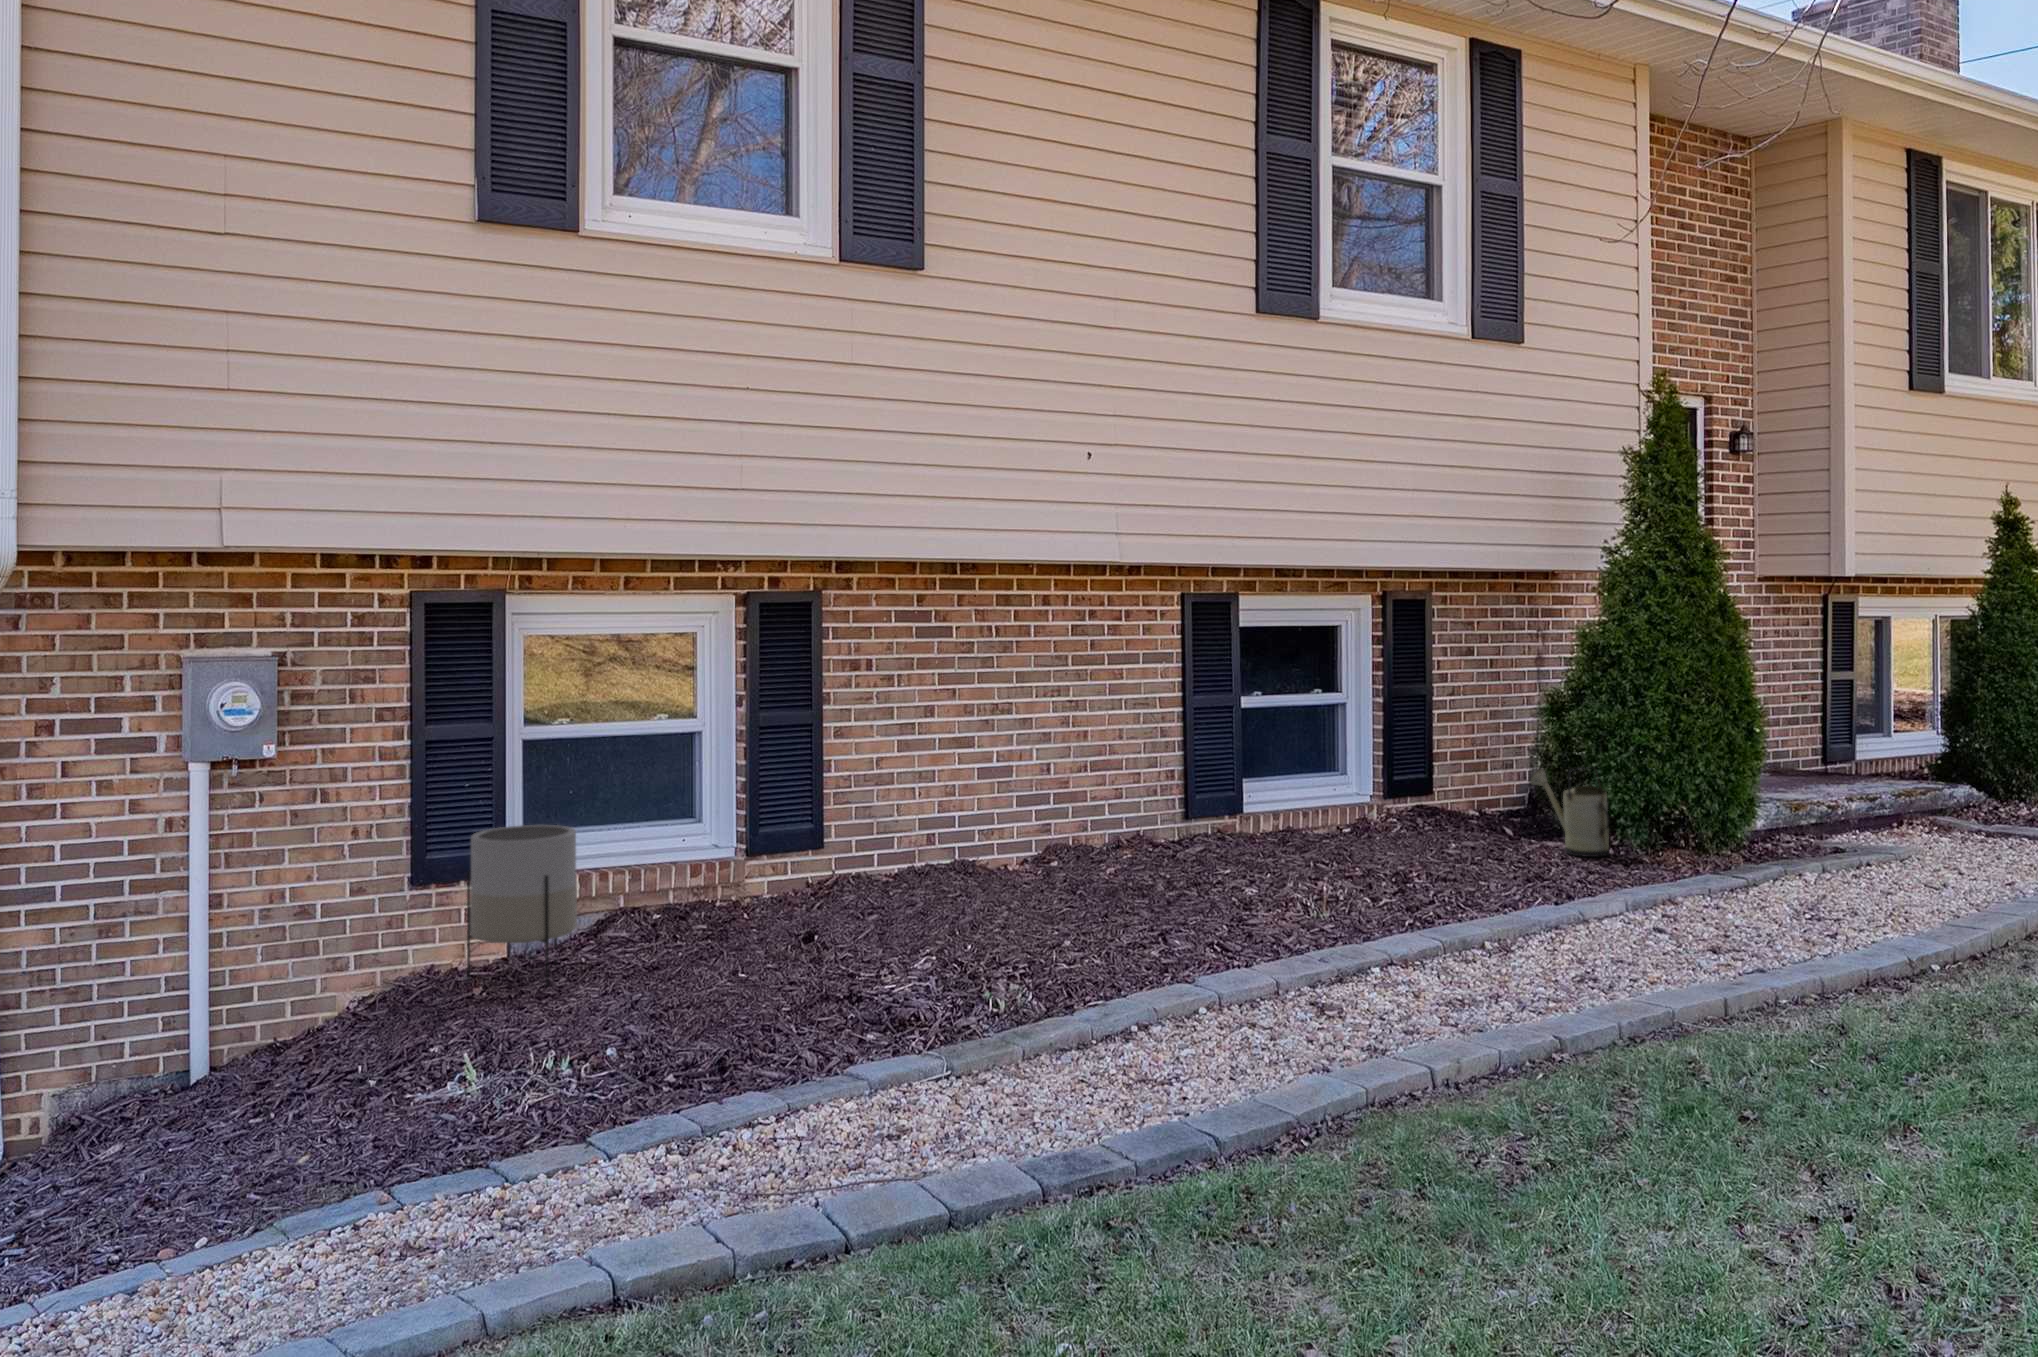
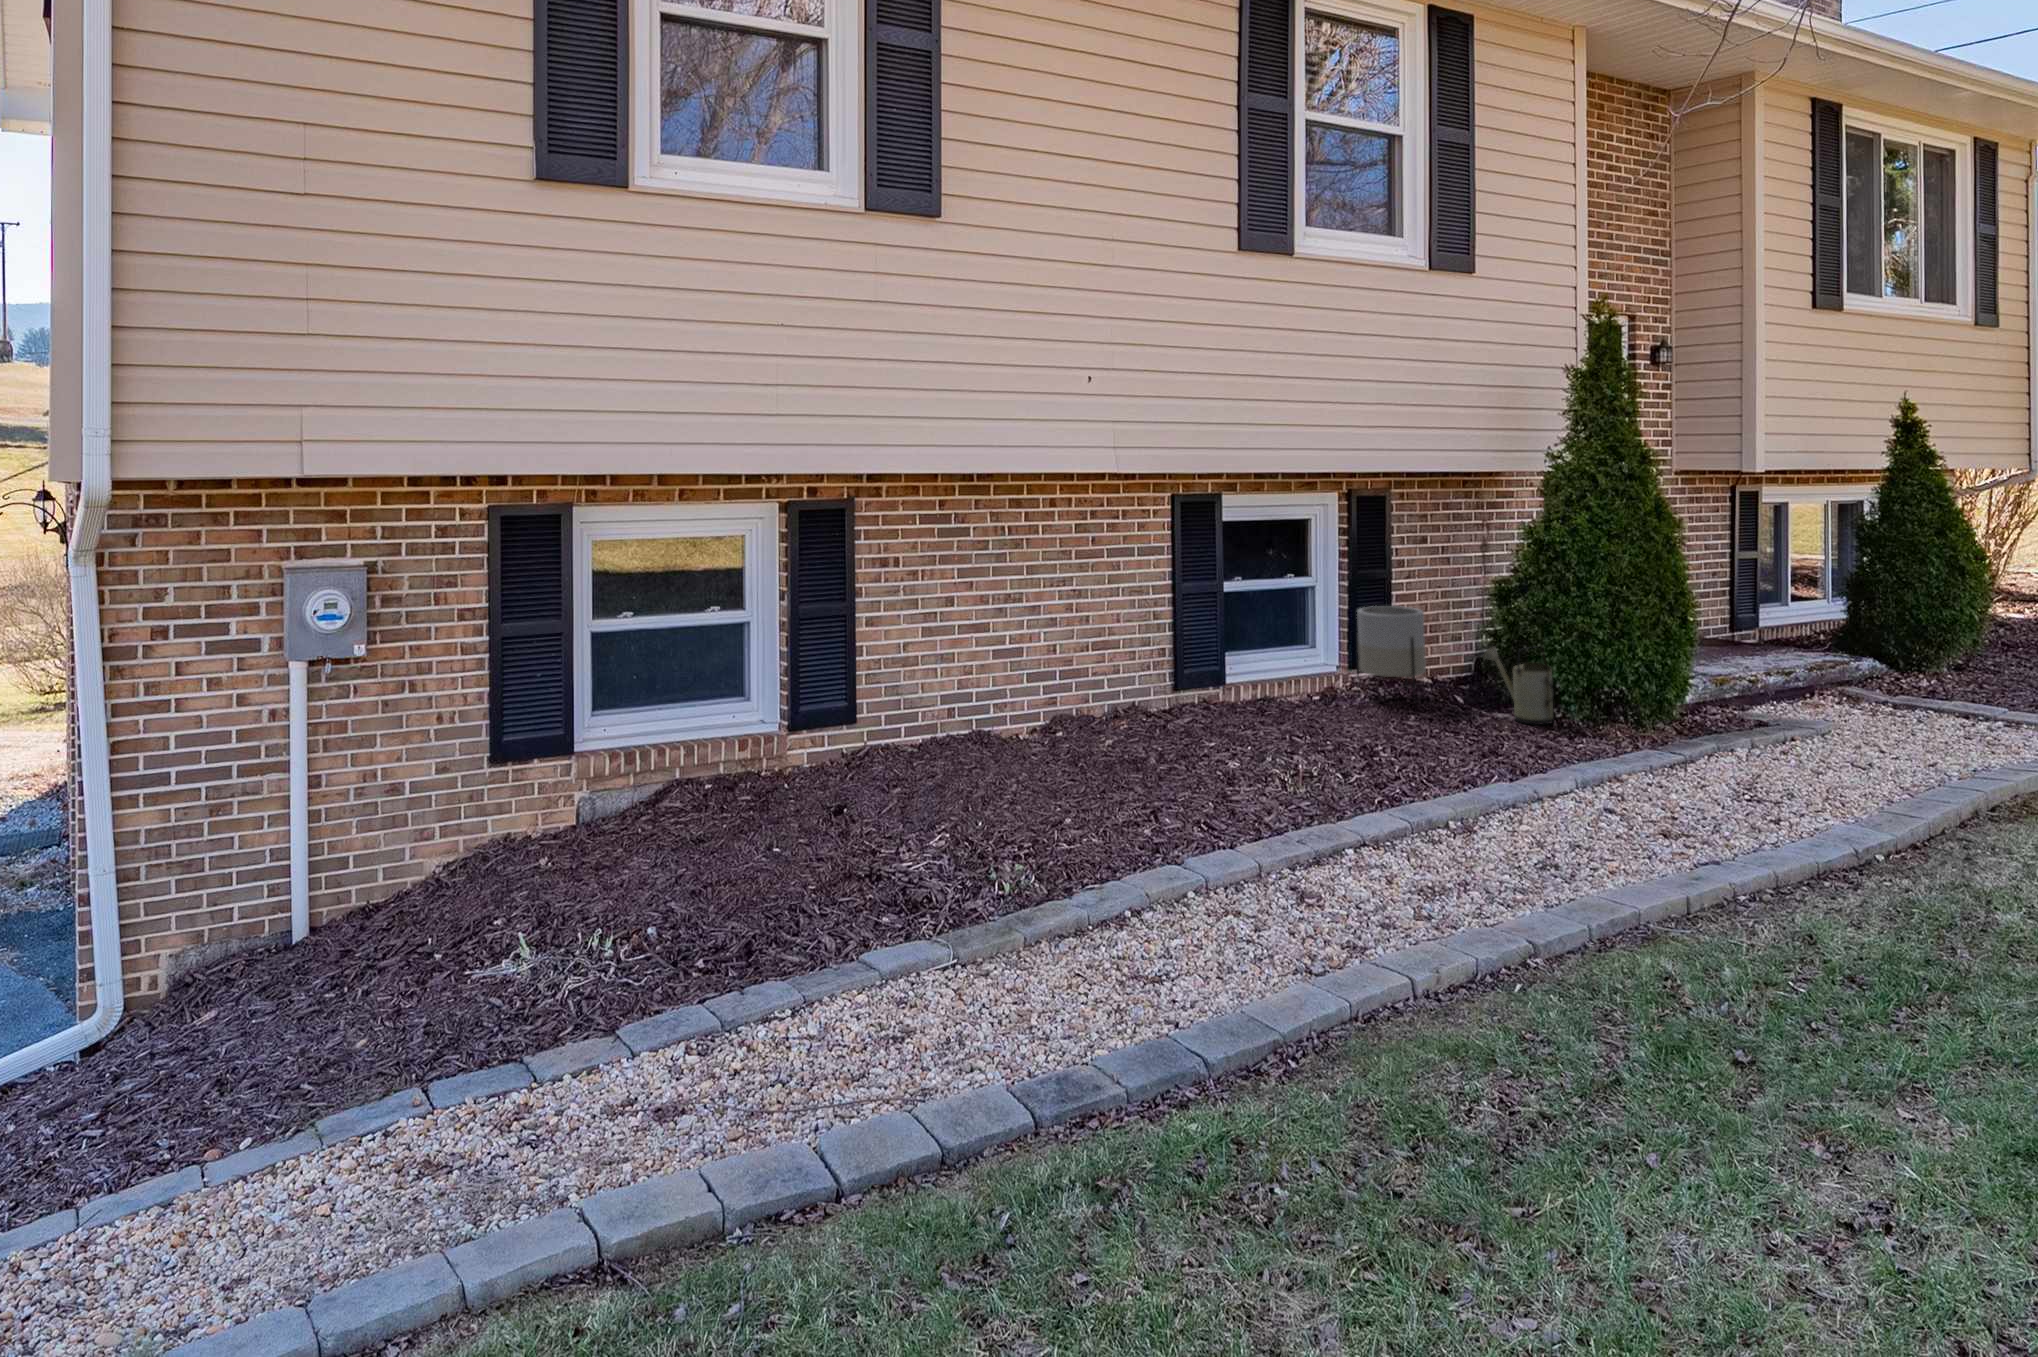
planter: present [467,825,577,986] -> present [1356,606,1426,703]

